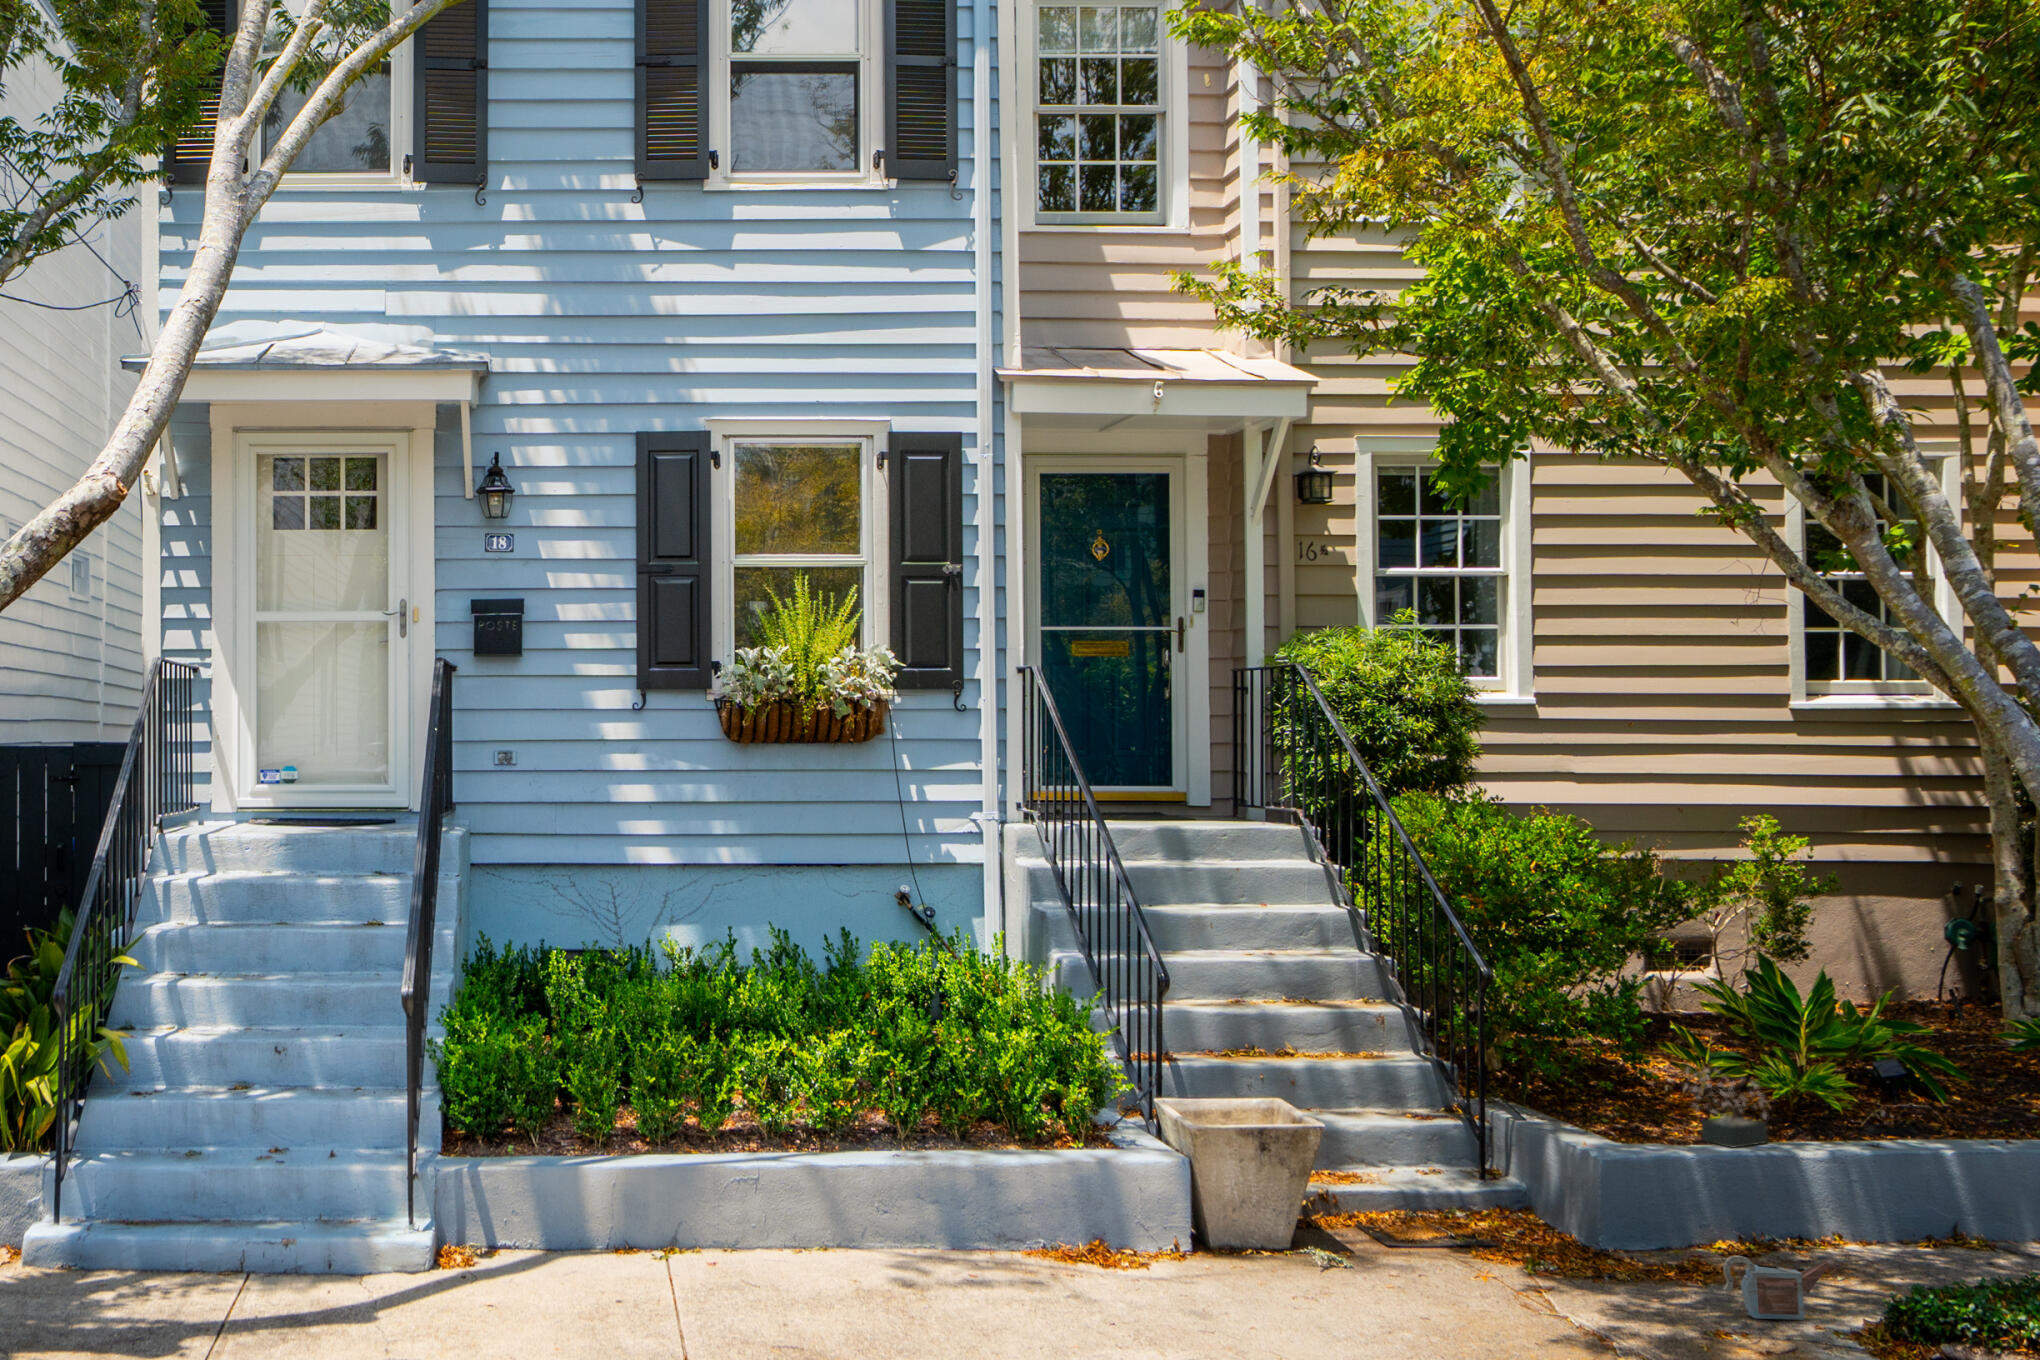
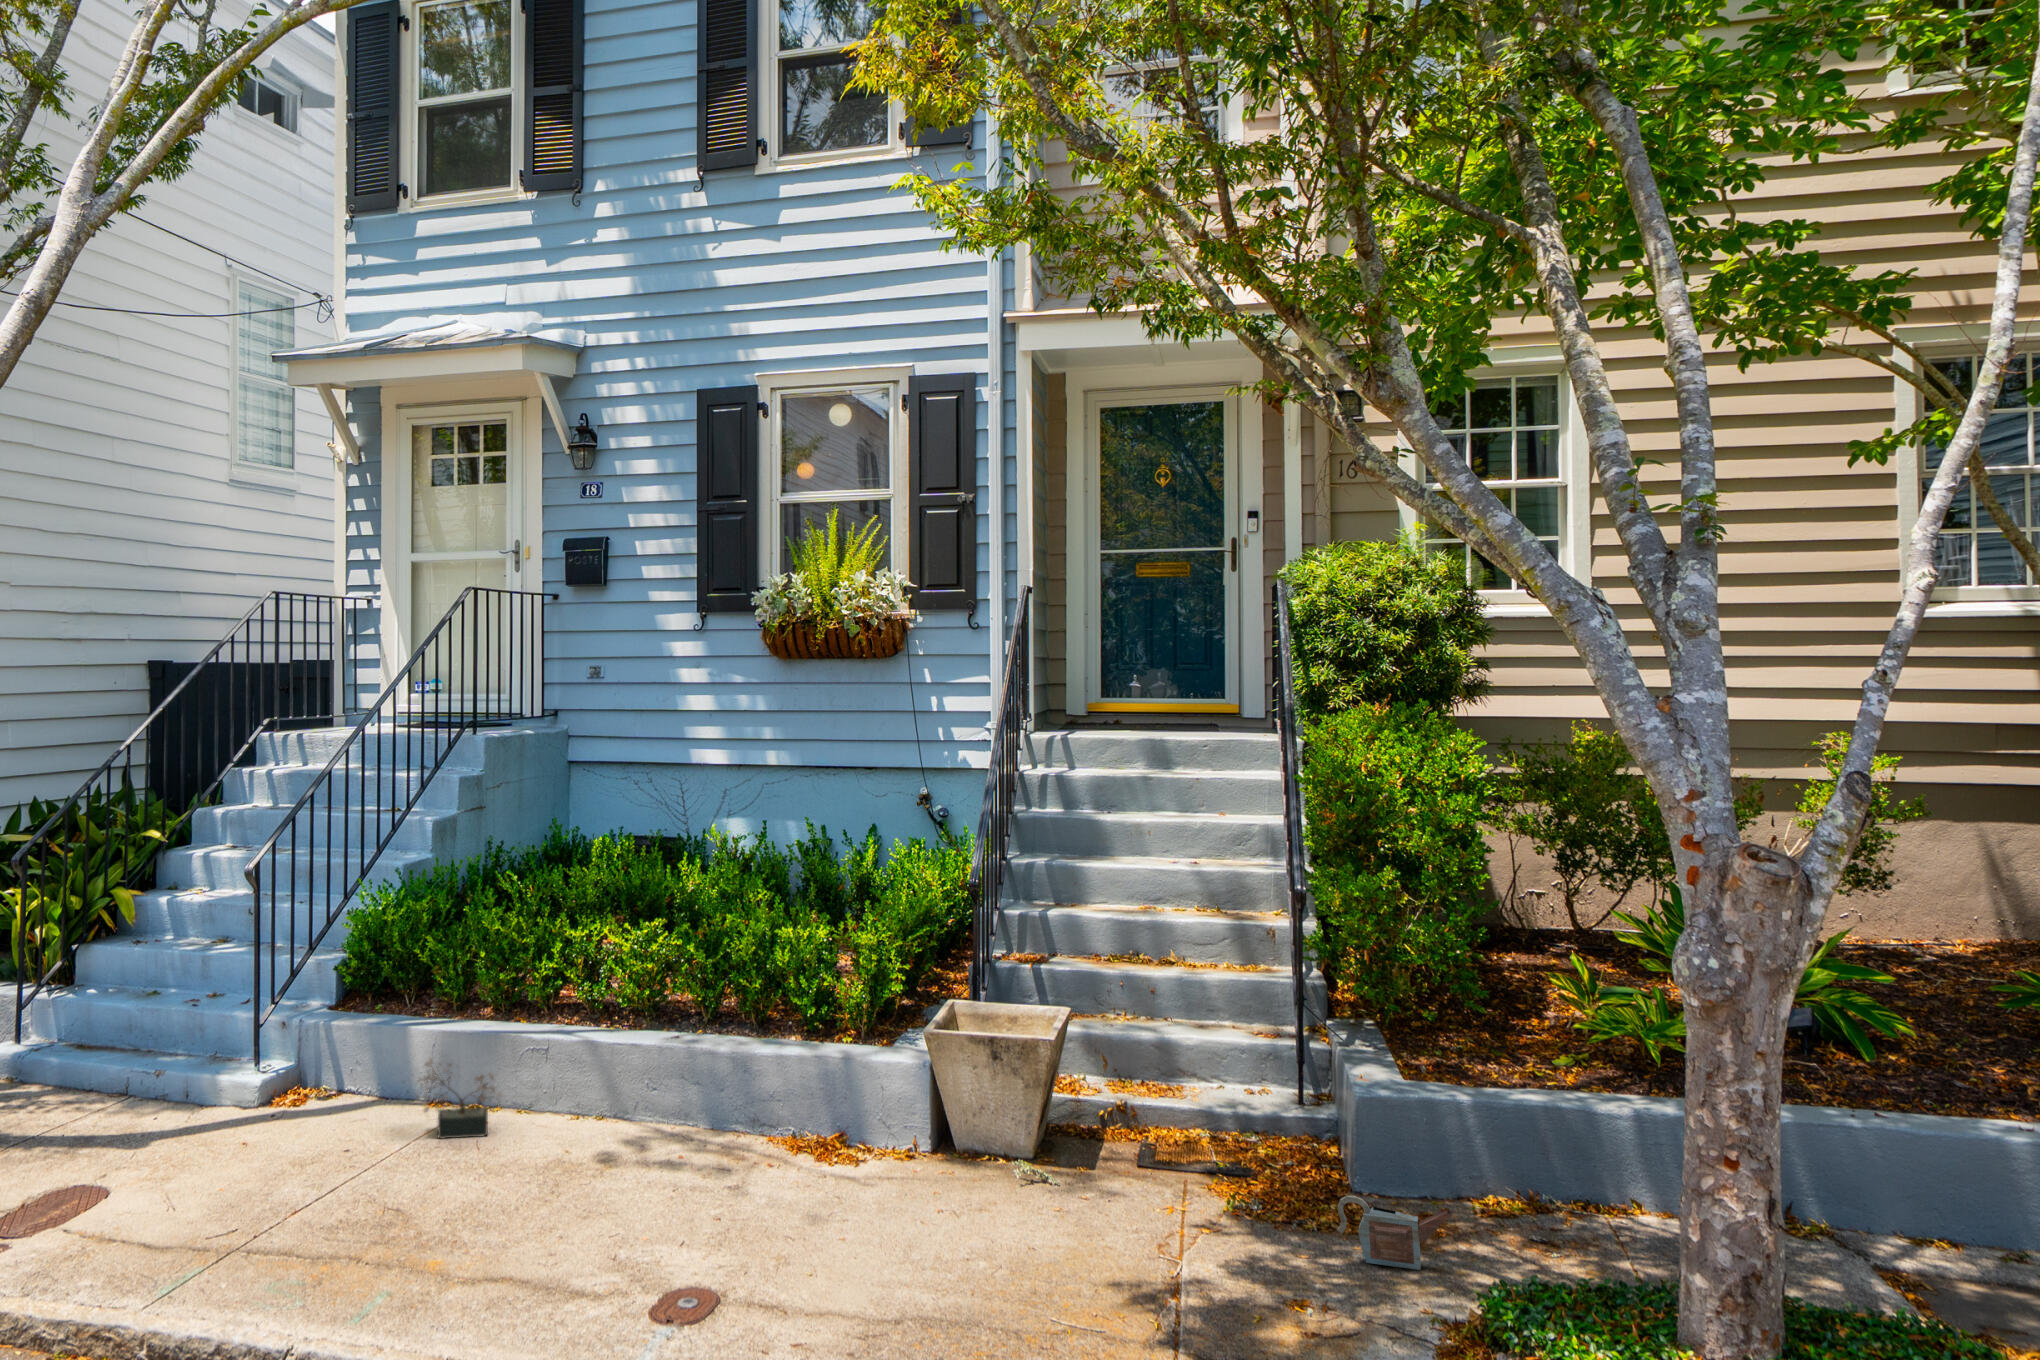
decorative plant: present [1683,1067,1768,1148] -> present [417,1059,501,1139]

